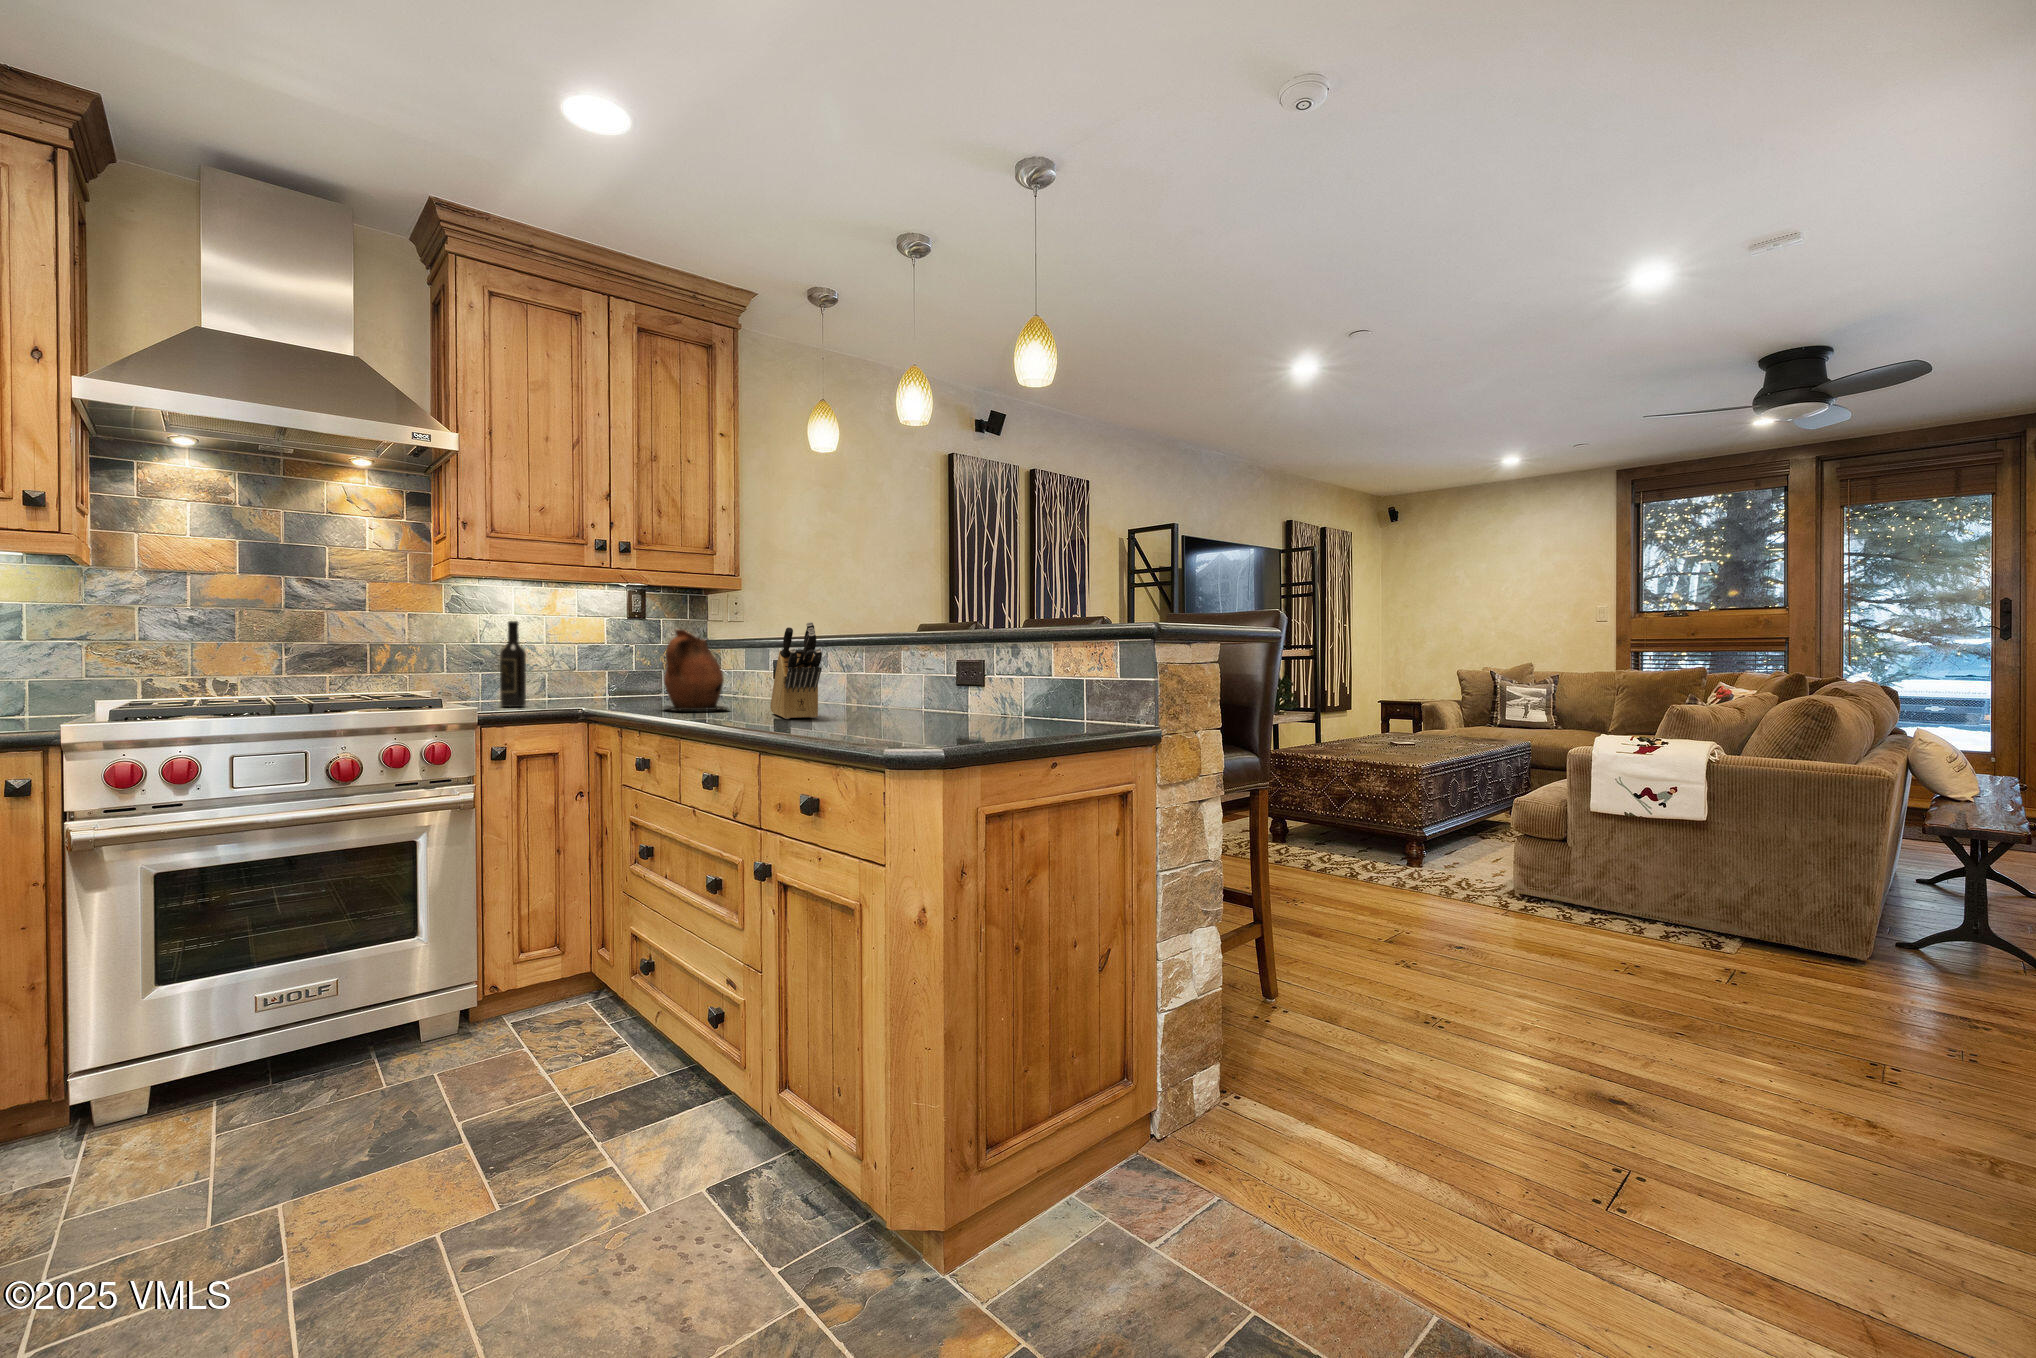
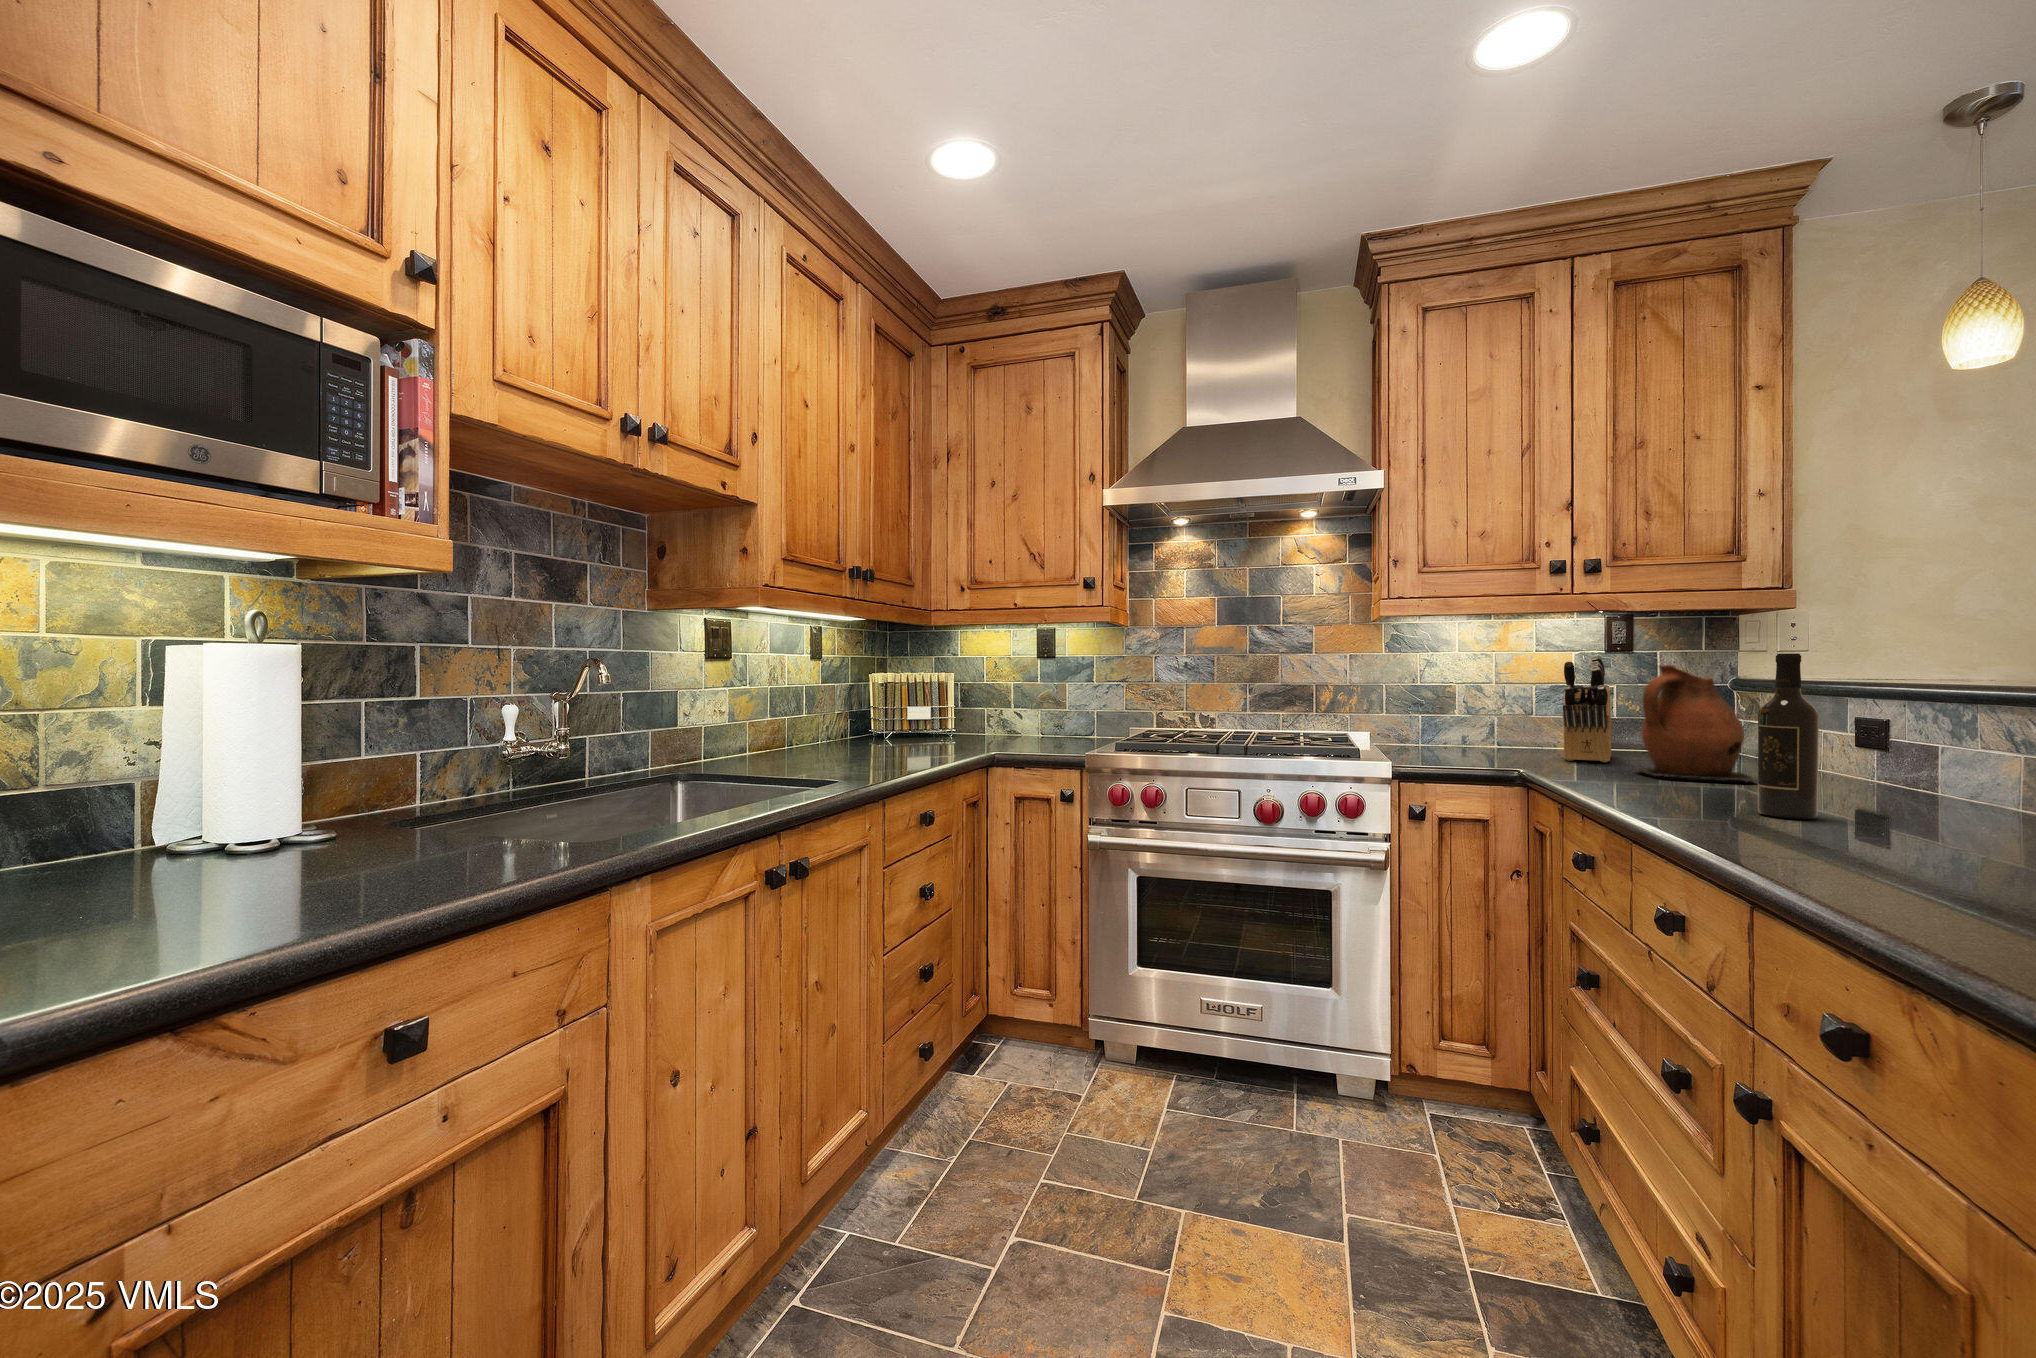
wine bottle: present [500,621,526,707] -> present [1758,653,1819,819]
knife block: present [770,622,822,719] -> present [1563,655,1611,762]

